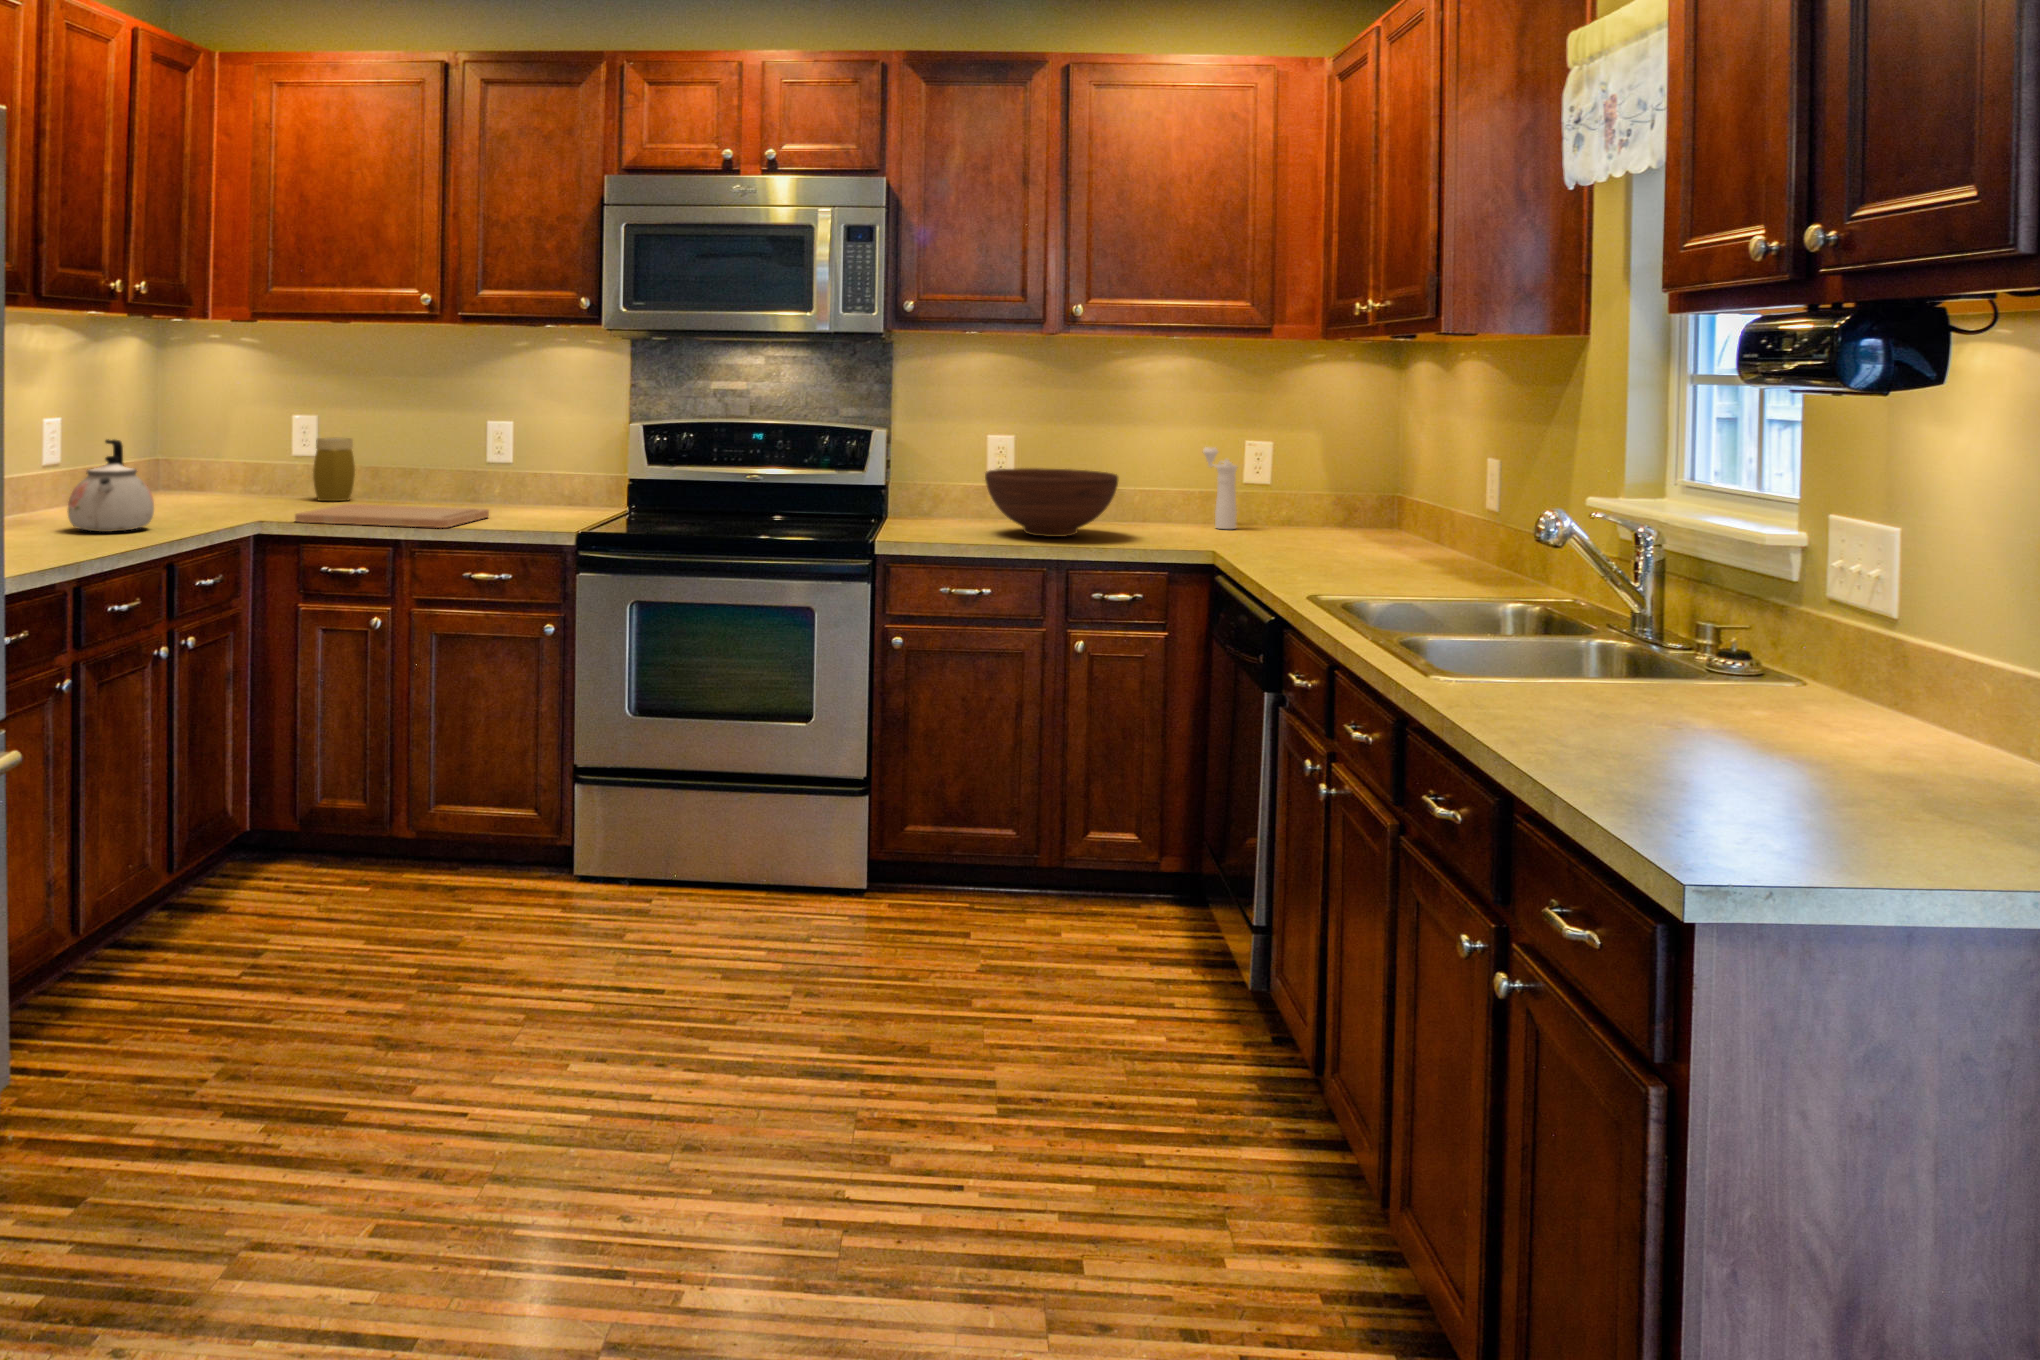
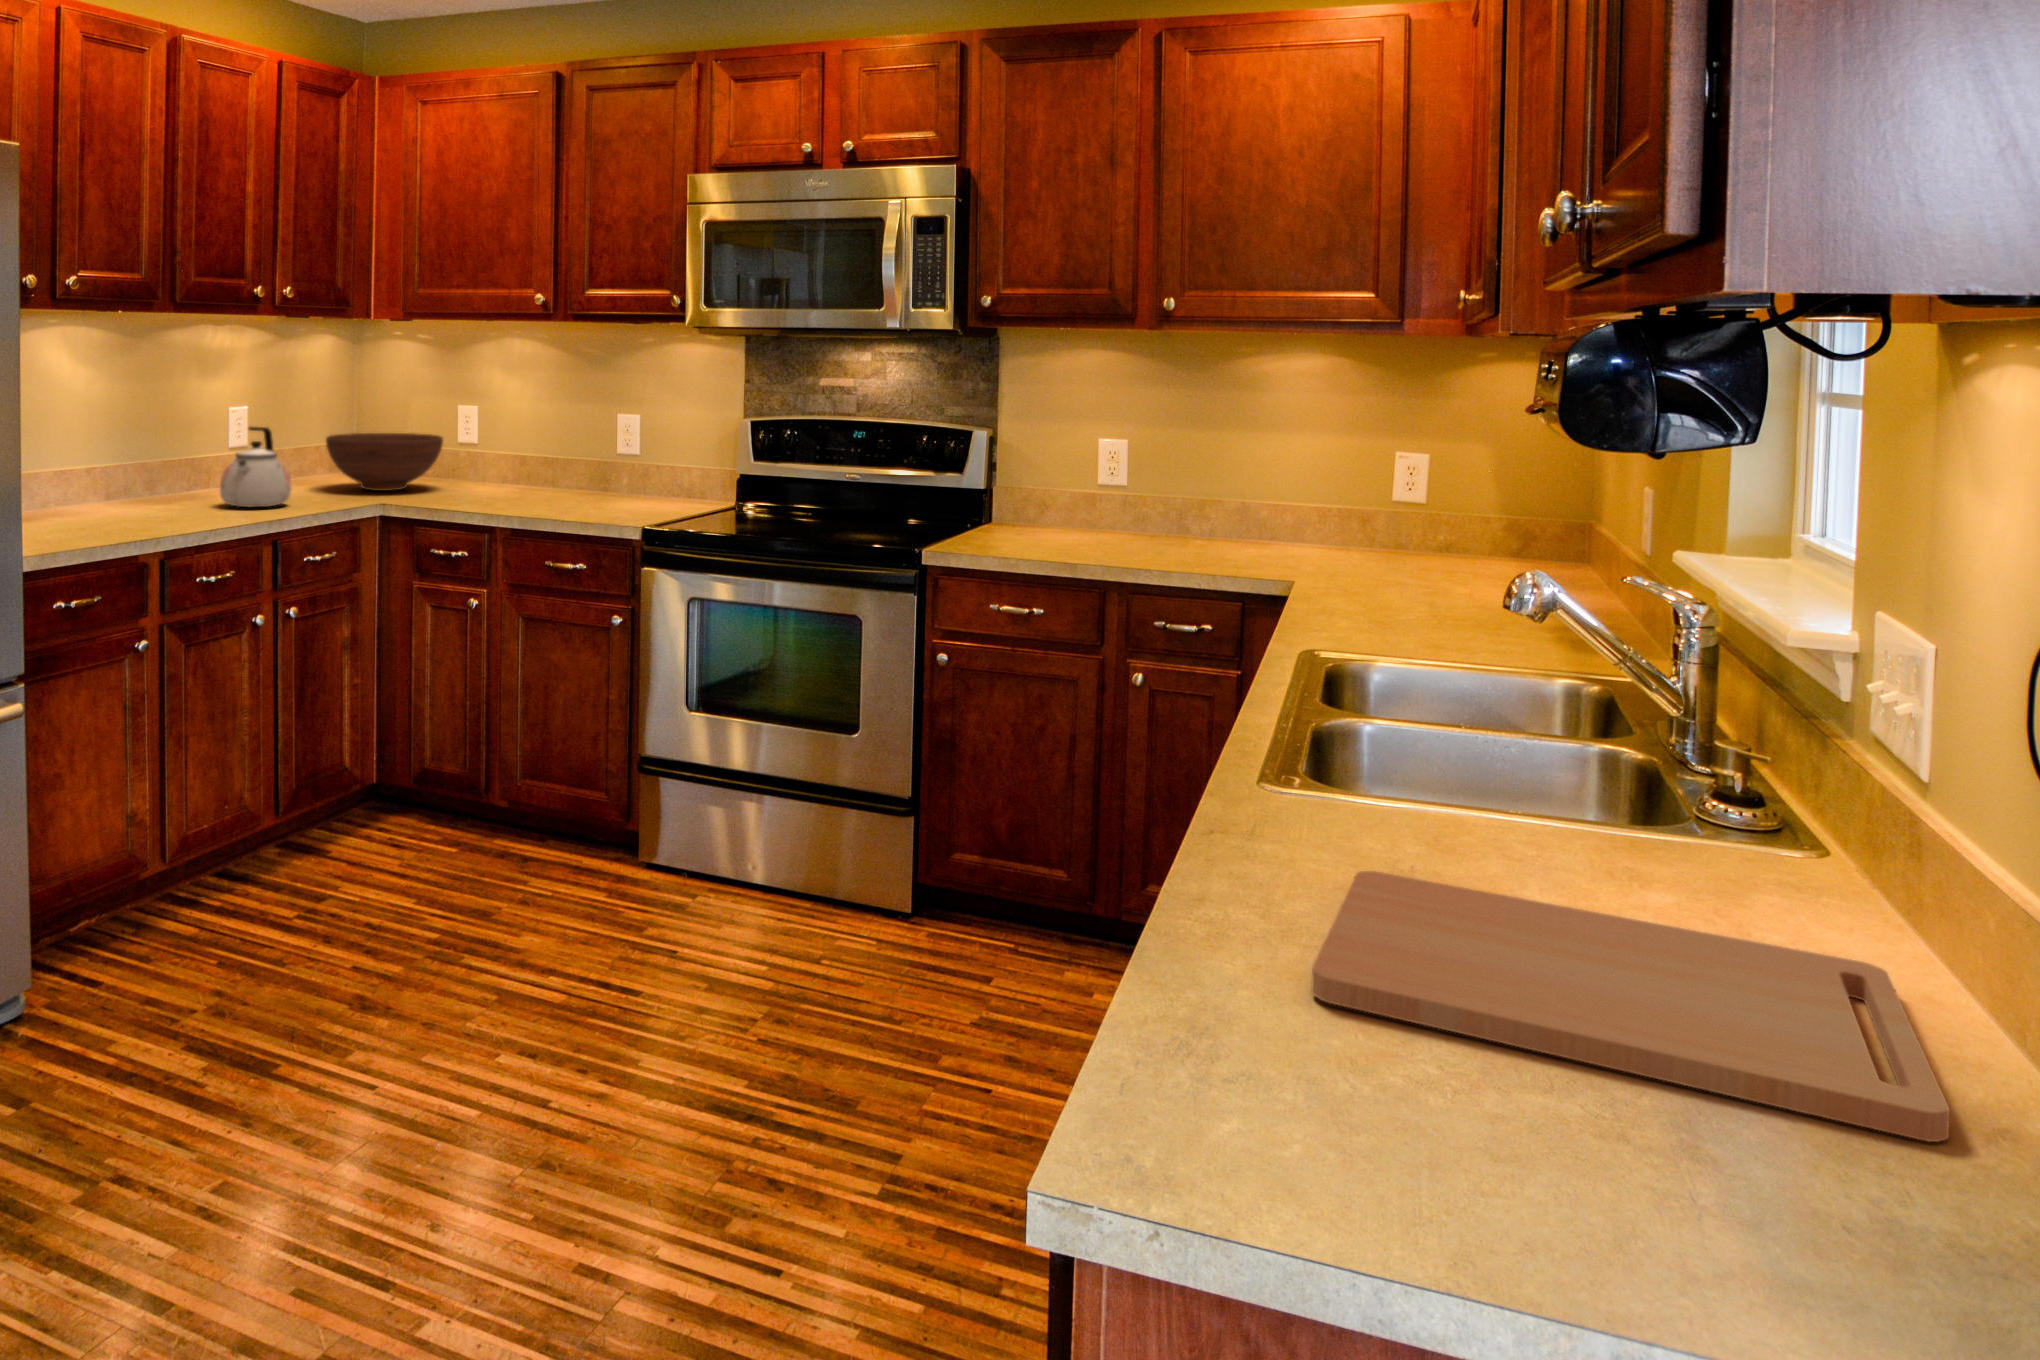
jar: present [313,438,355,501] -> none [473,428,513,486]
pepper mill: present [1203,447,1238,529] -> none [1341,460,1375,555]
fruit bowl: present [985,468,1118,537] -> present [326,433,443,491]
cutting board: present [295,504,489,528] -> present [1311,871,1950,1142]

